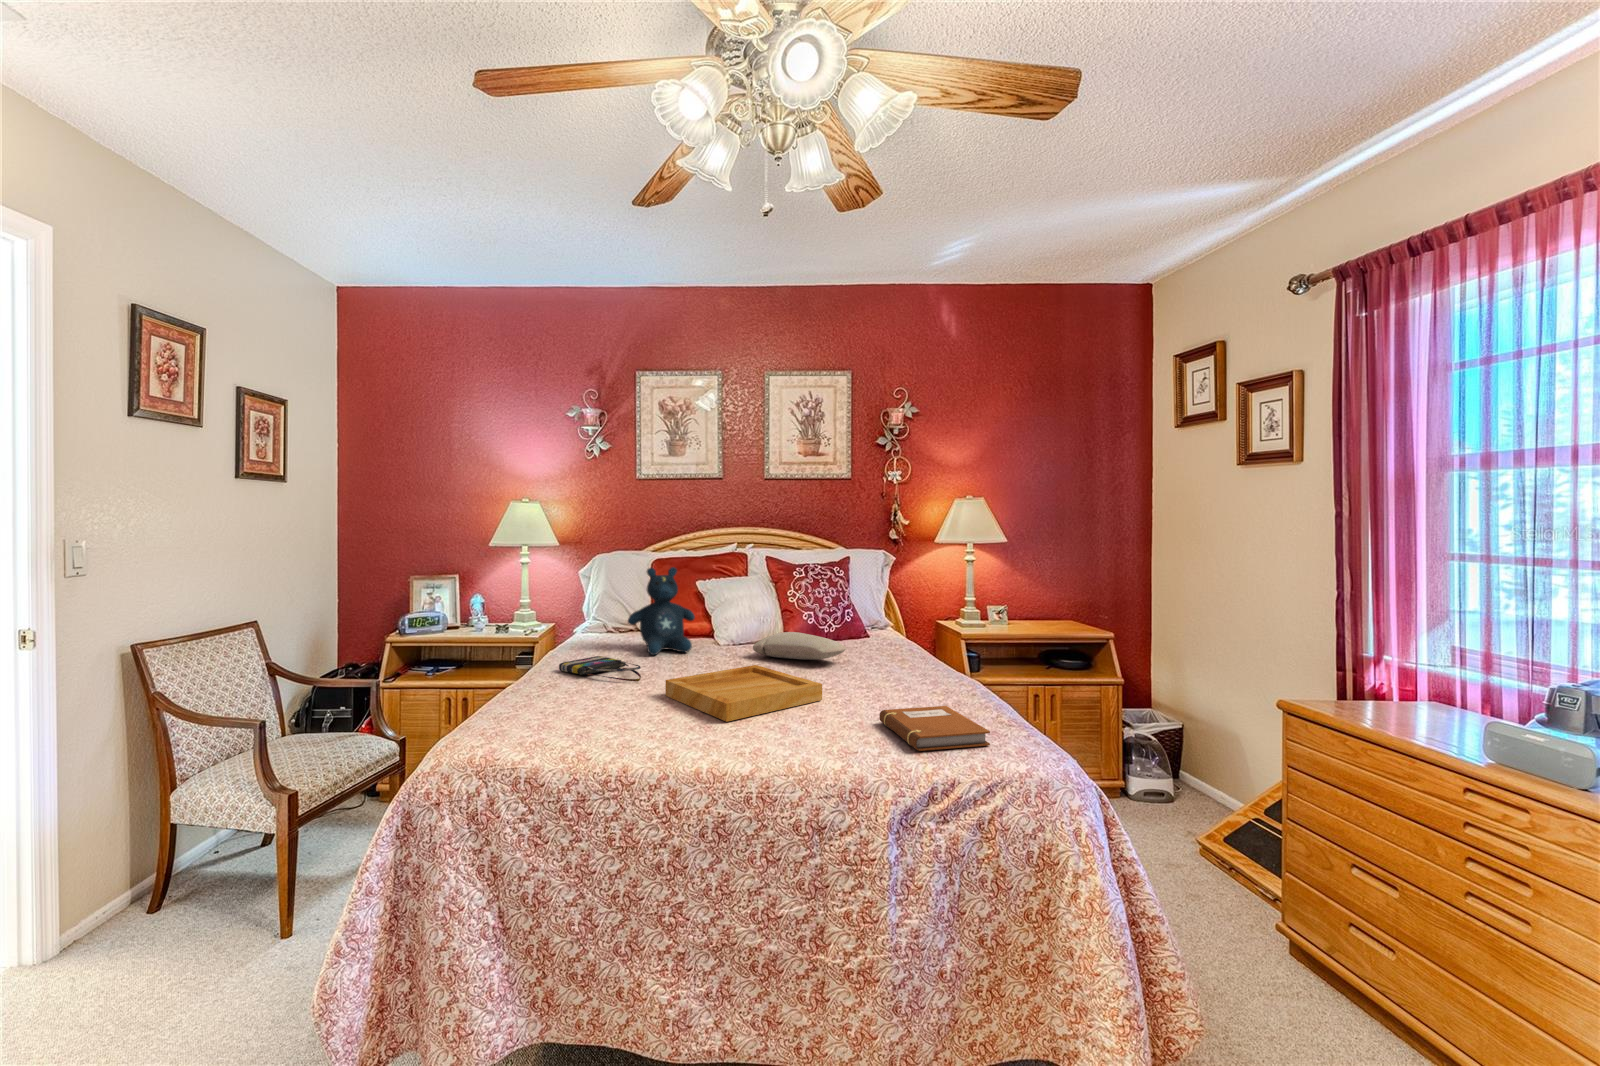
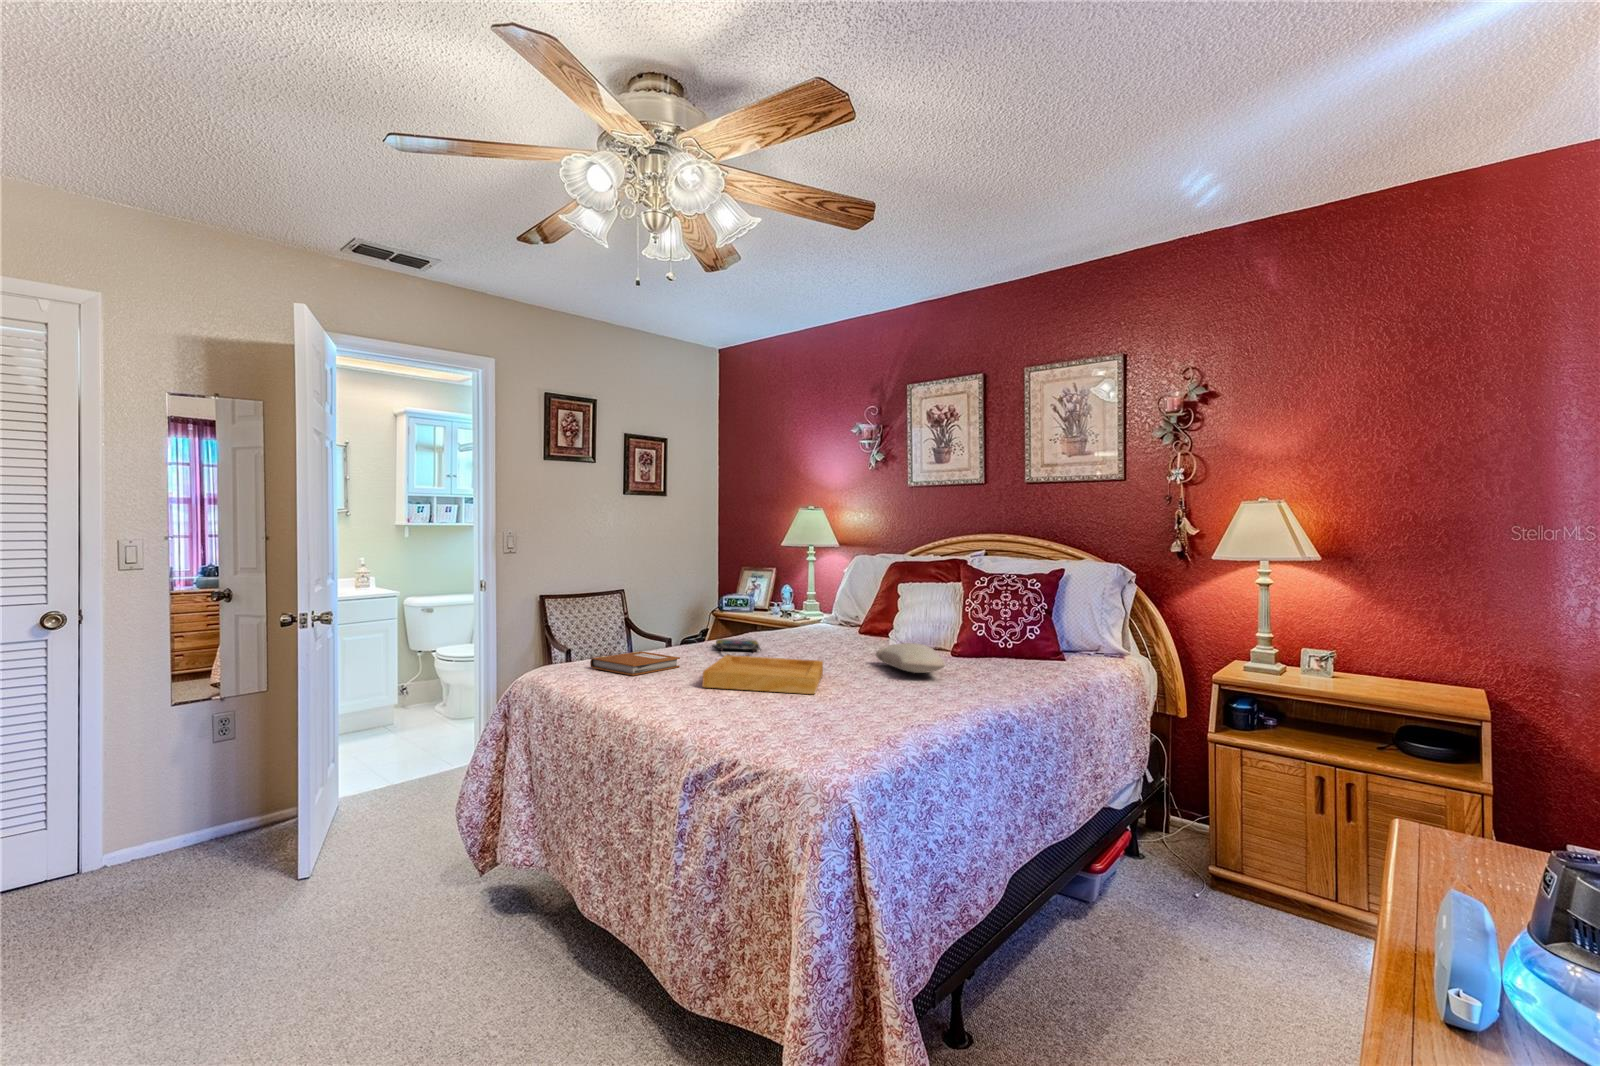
stuffed bear: present [628,567,695,655] -> none [802,568,865,652]
notebook: present [879,706,990,751] -> present [590,651,680,675]

